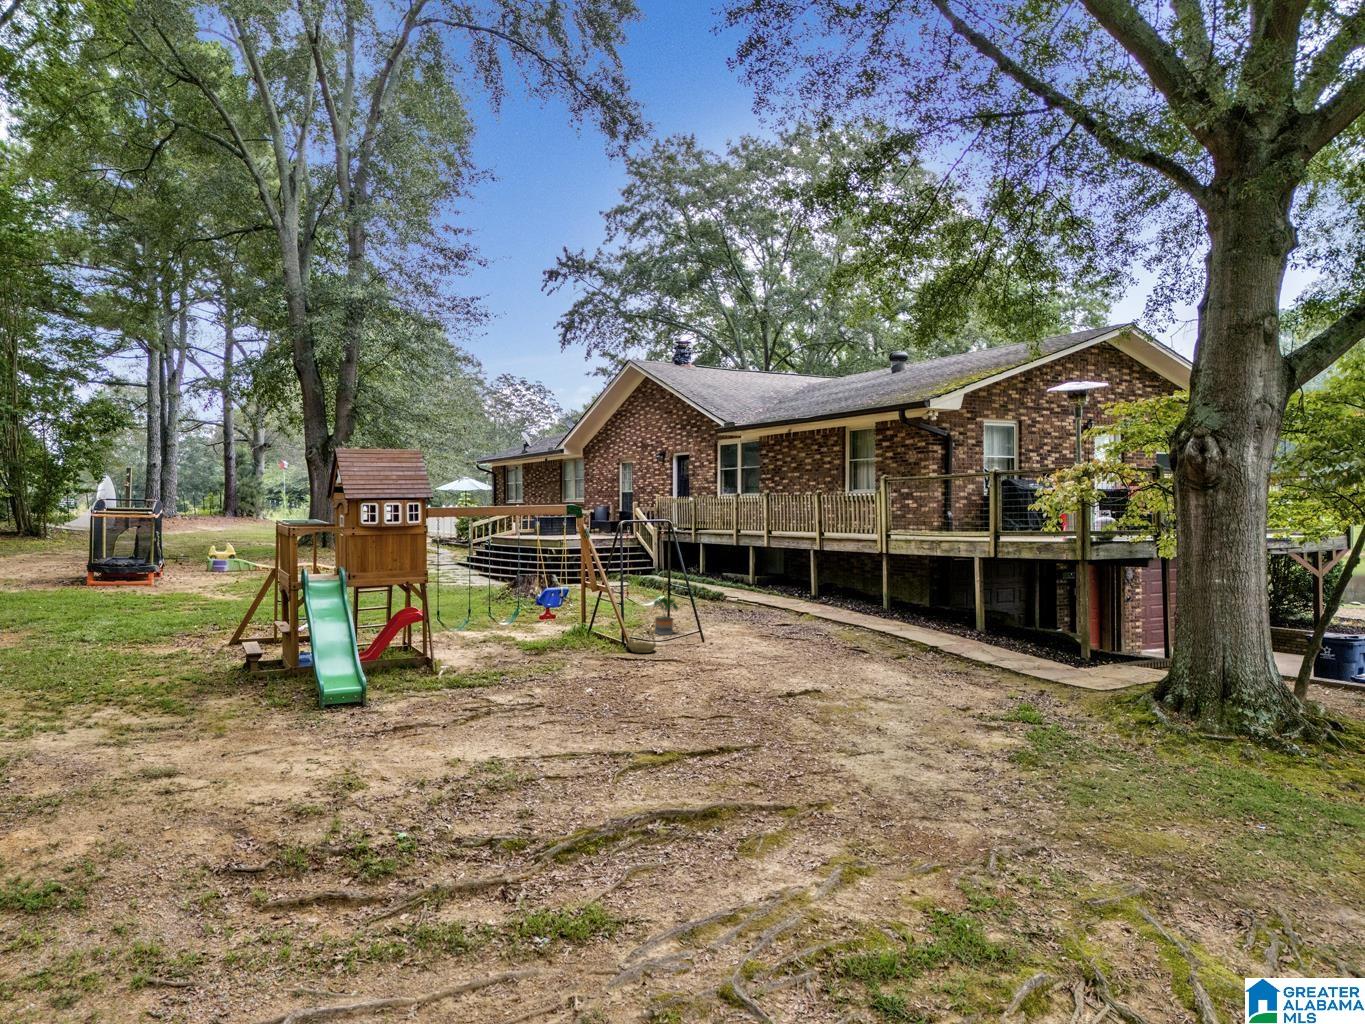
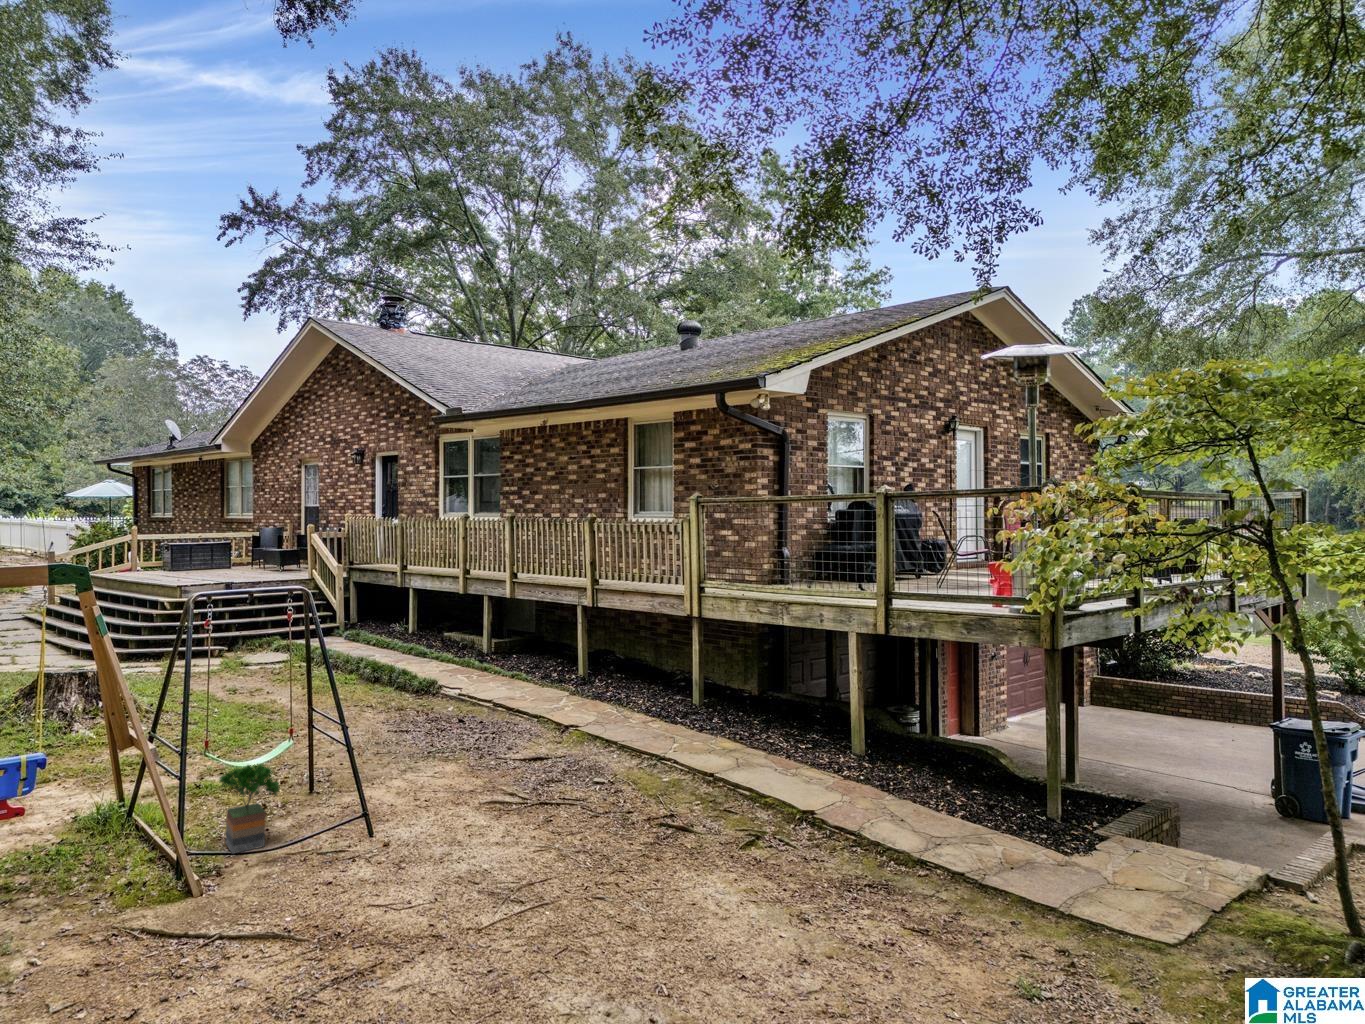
basket: present [628,626,656,653] -> none [83,892,172,970]

